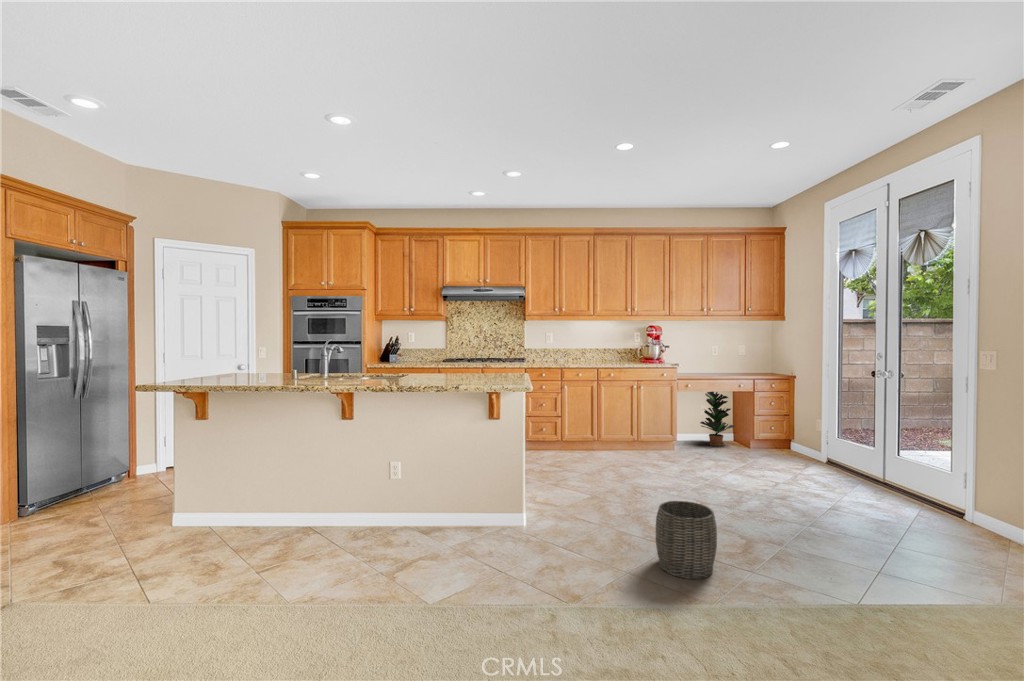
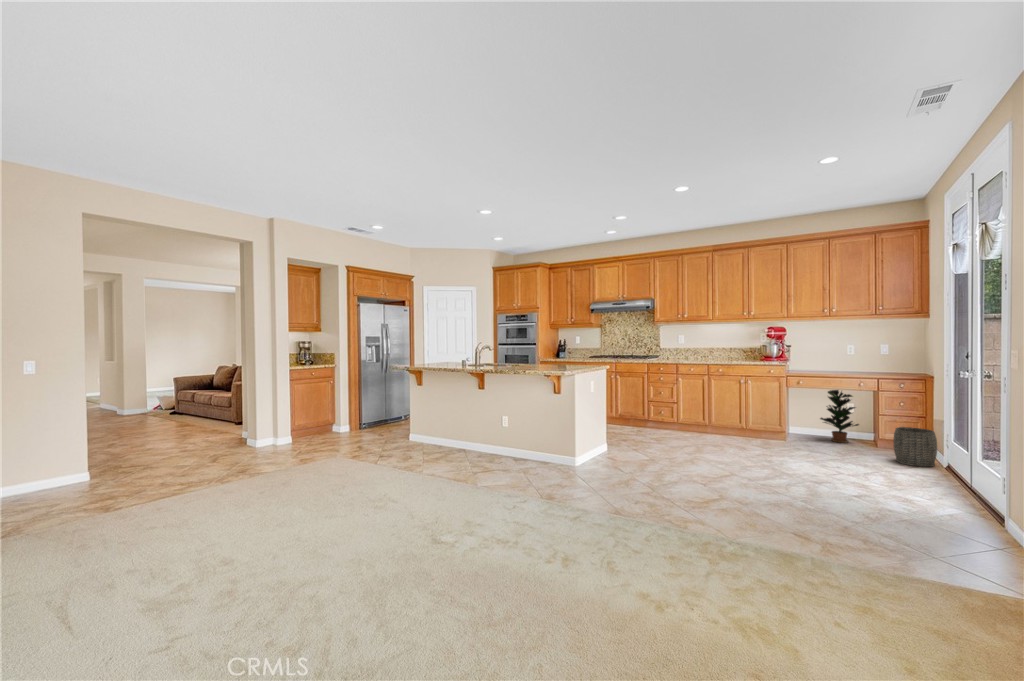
woven basket: present [656,501,717,579] -> present [893,427,937,467]

